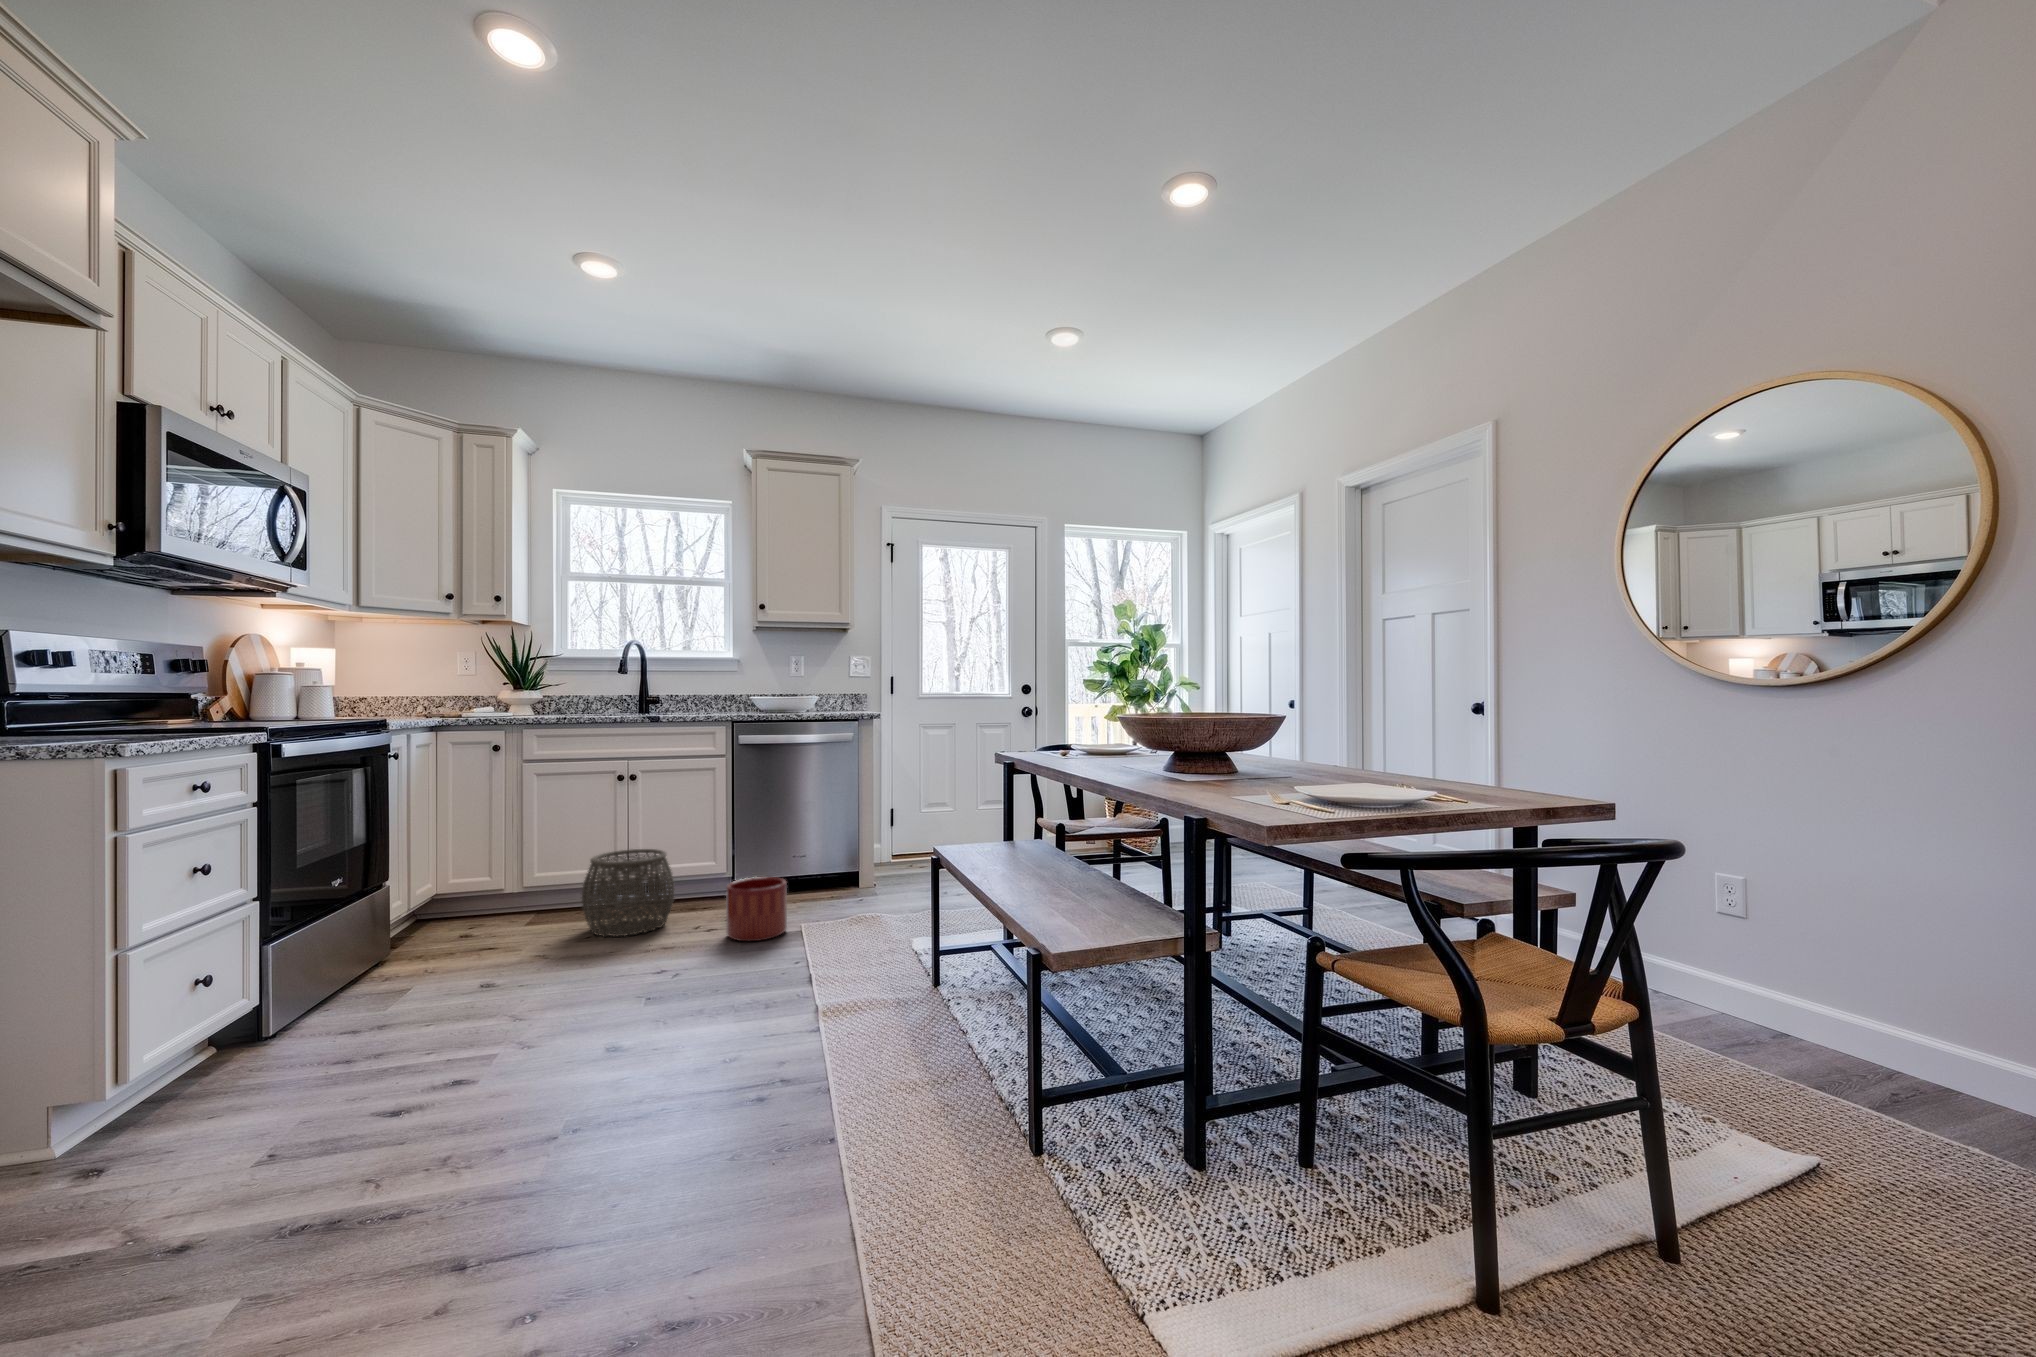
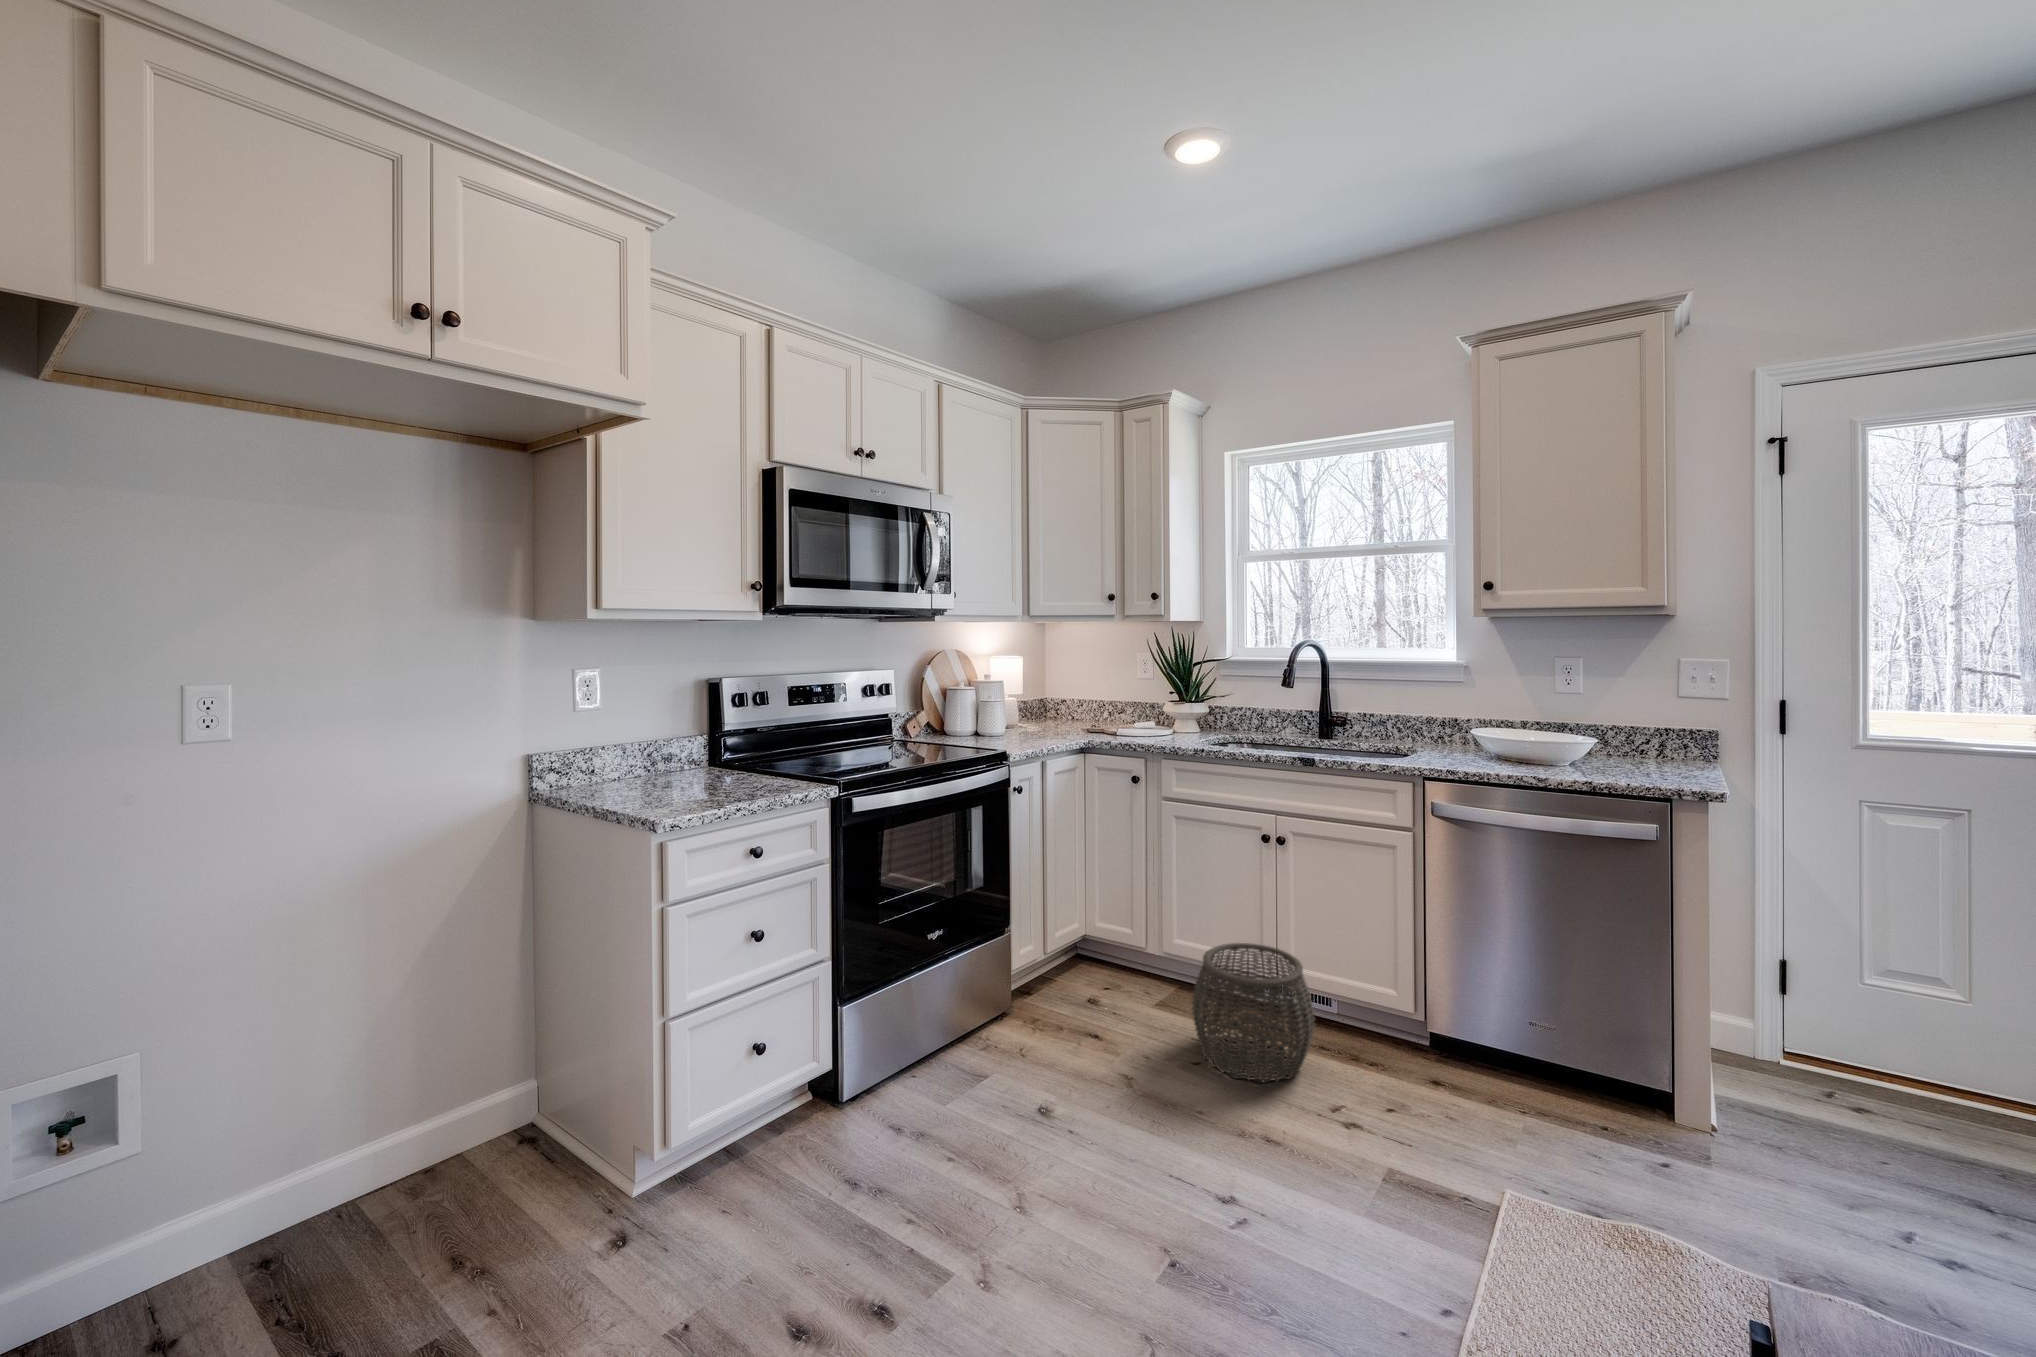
planter: present [726,877,787,941] -> none [1363,1065,1474,1205]

